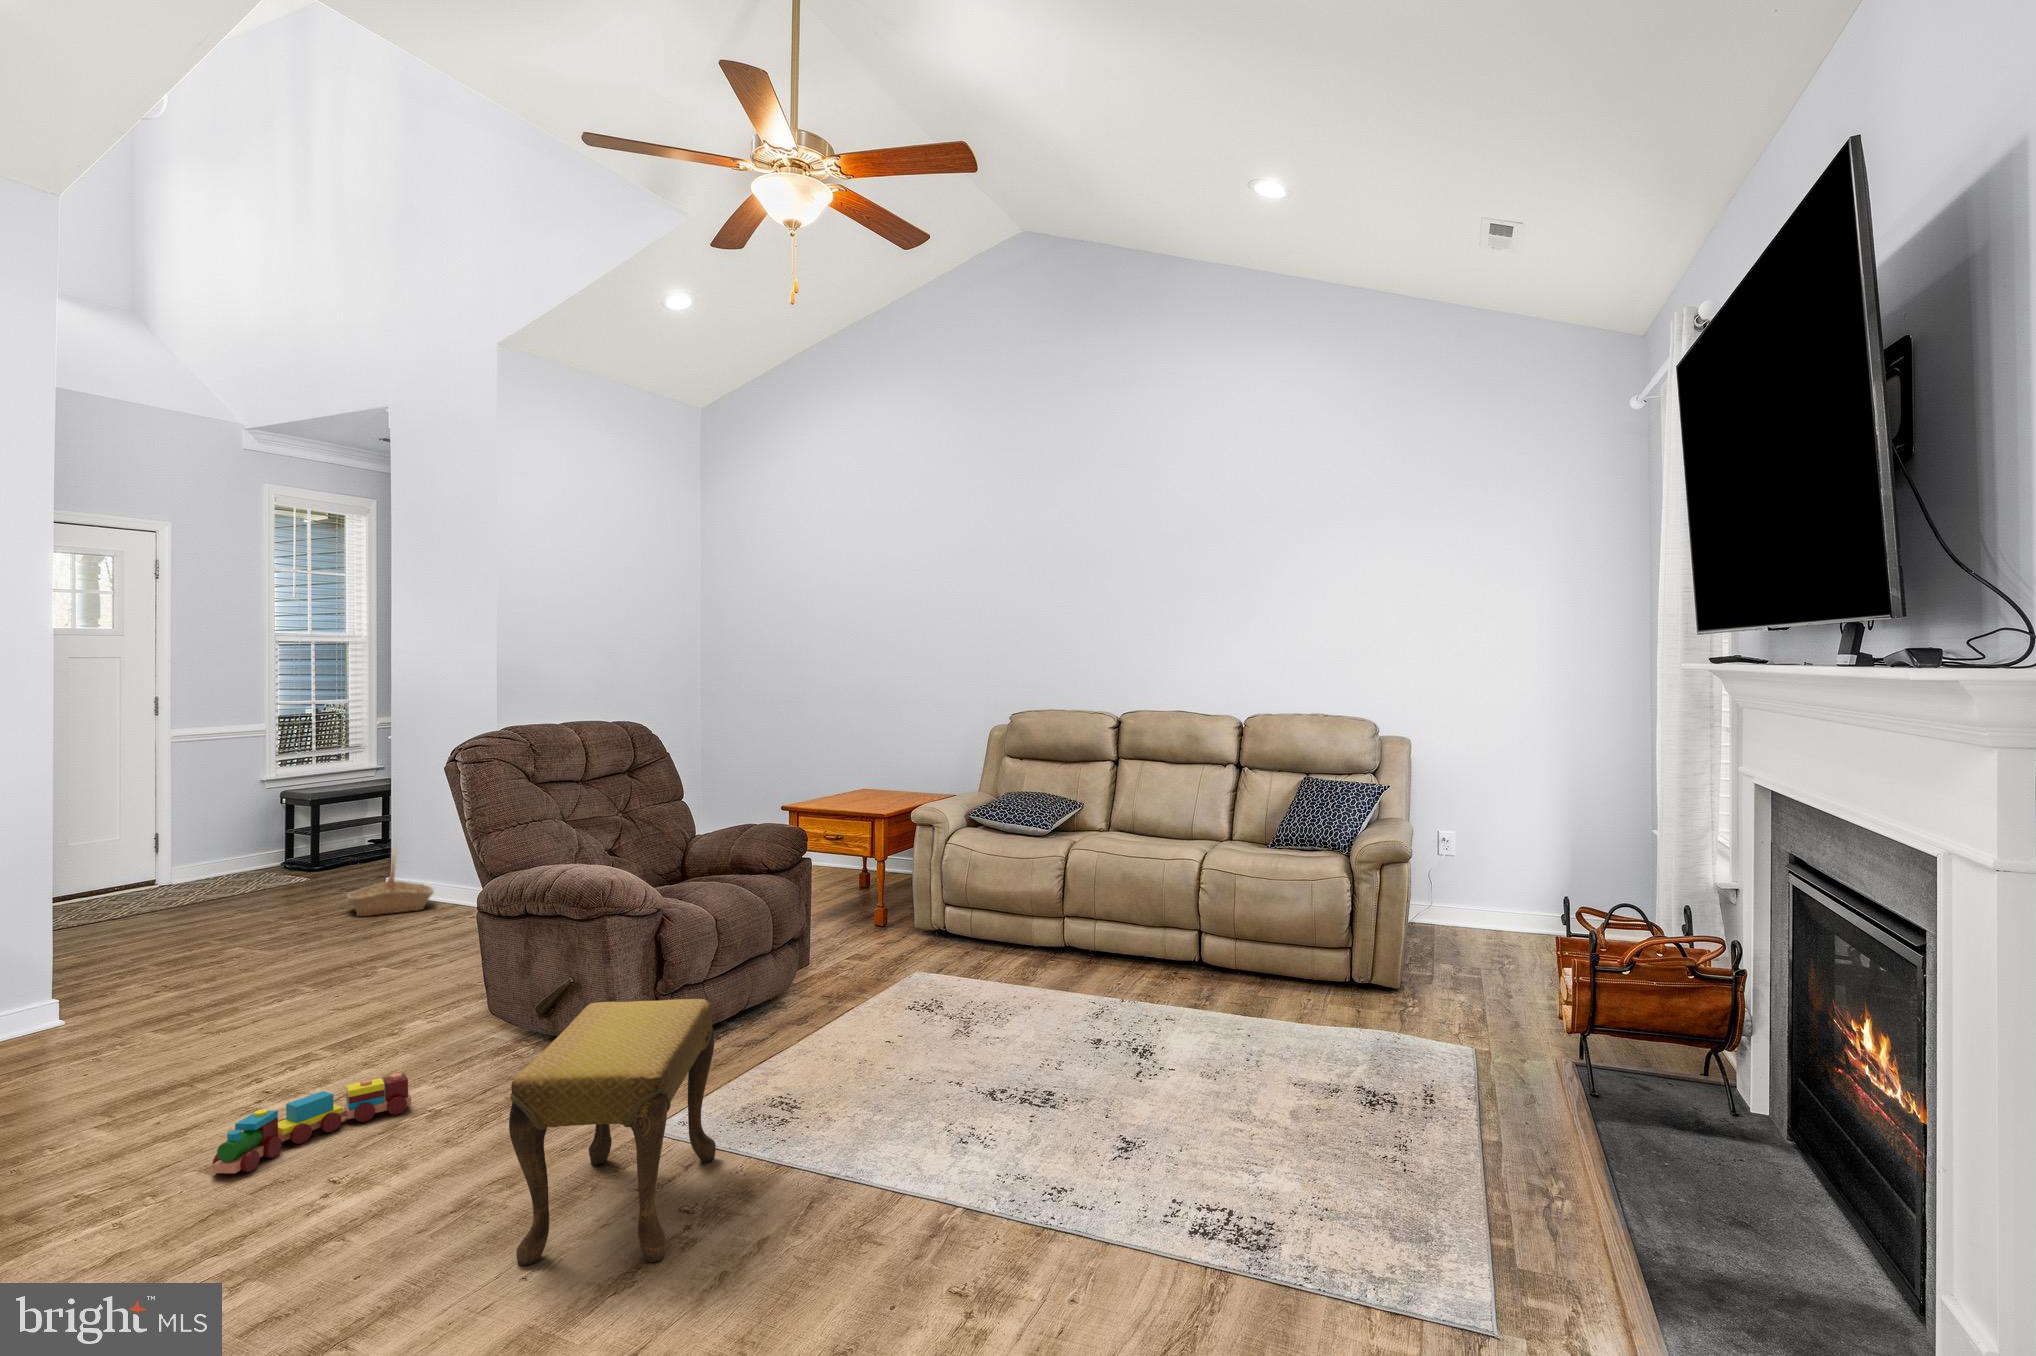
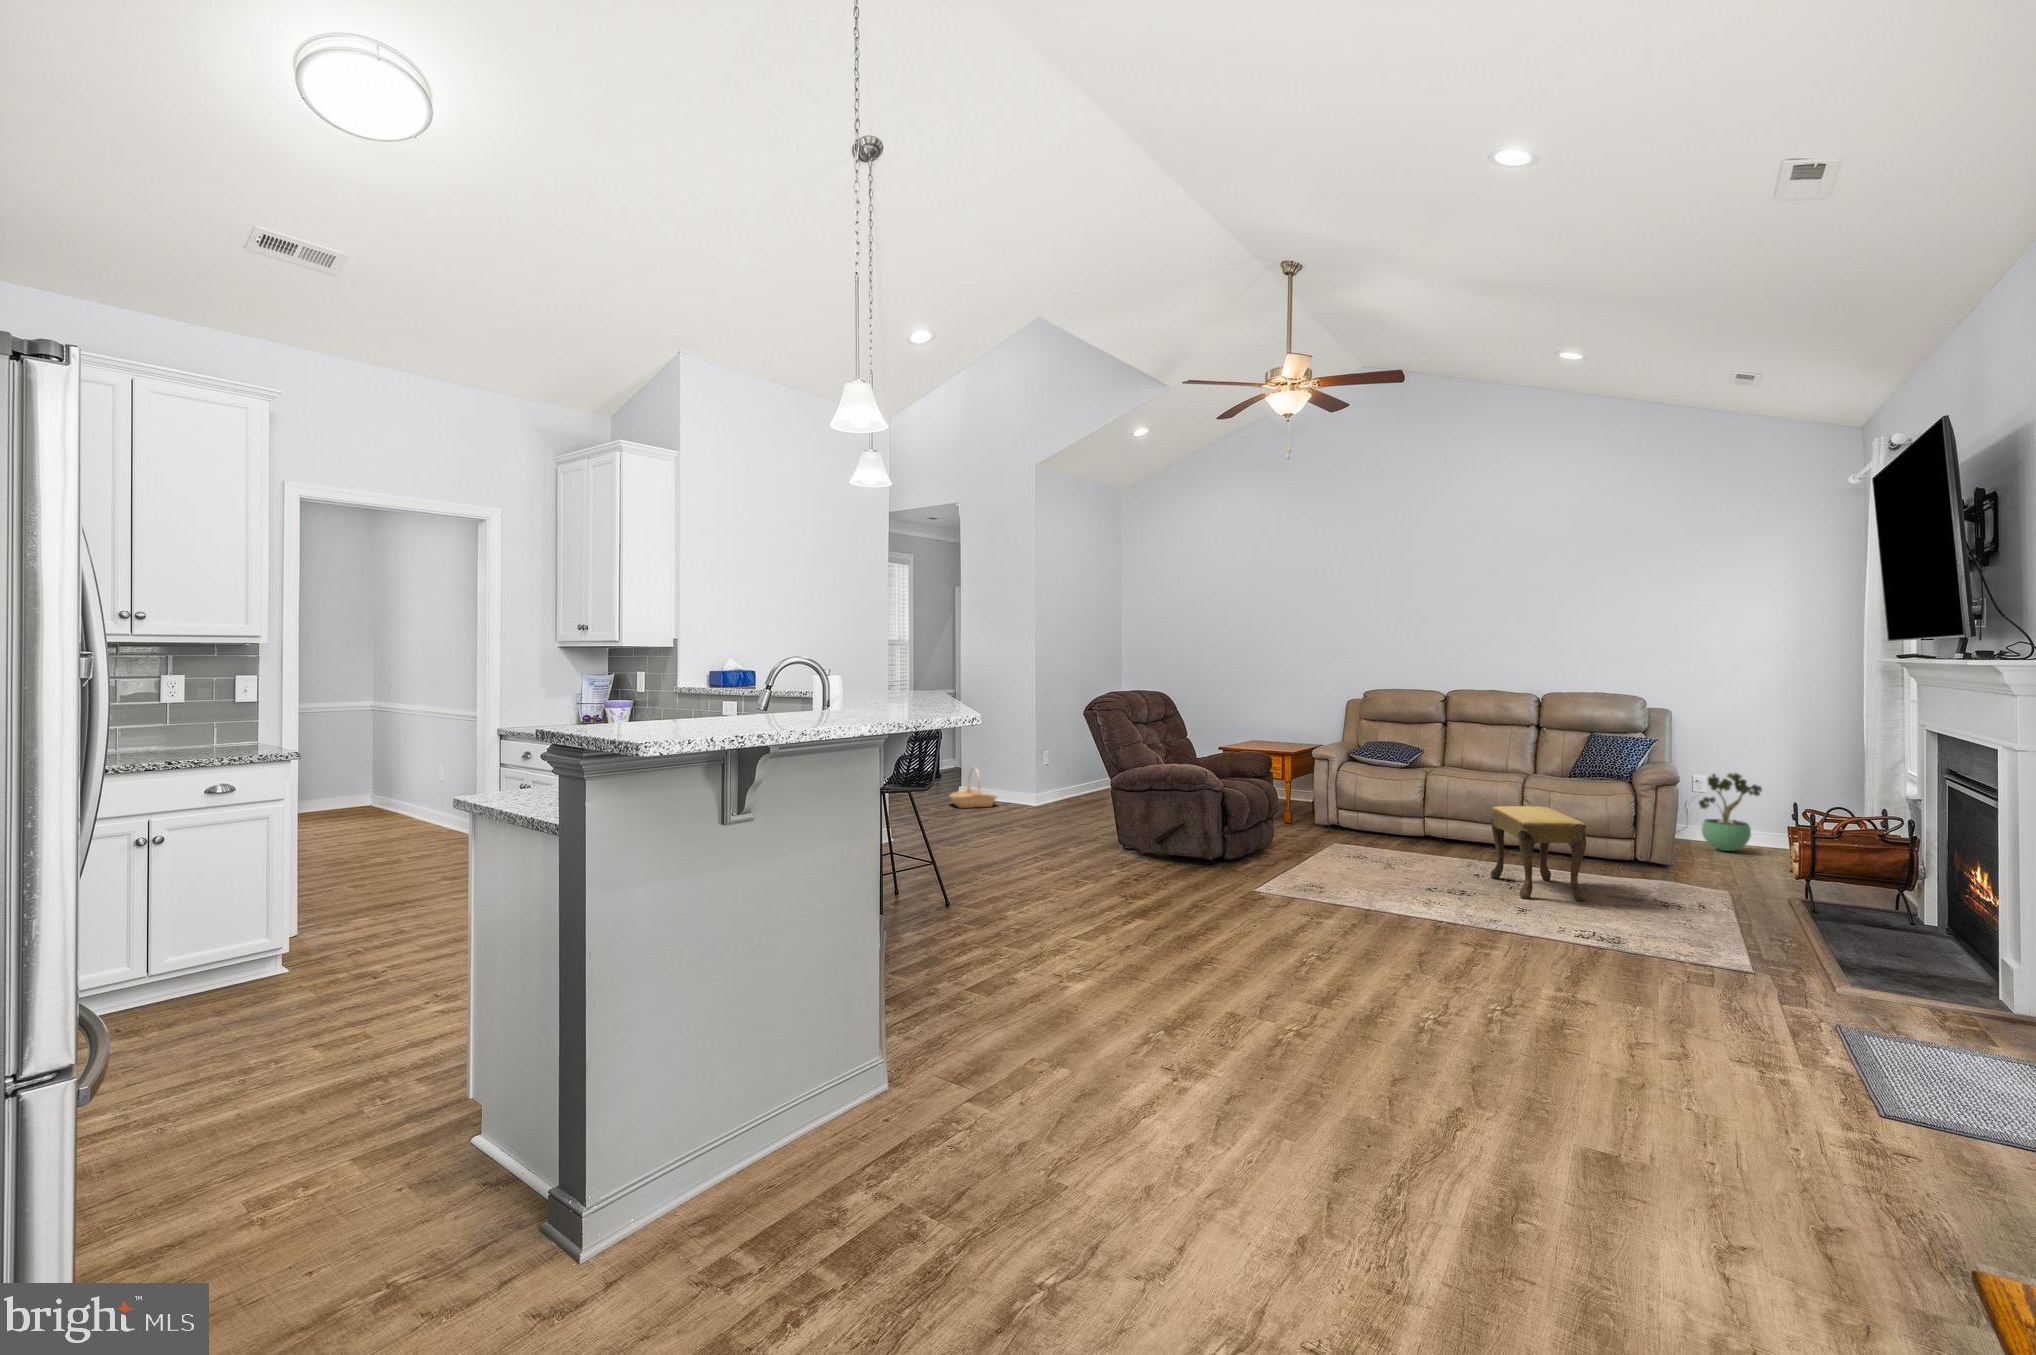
potted plant: none [1448,831,1530,946] -> present [1699,773,1762,851]
footstool: present [509,999,716,1266] -> present [1491,806,1586,901]
toy train: present [212,1073,411,1173] -> none [1062,862,1121,895]

